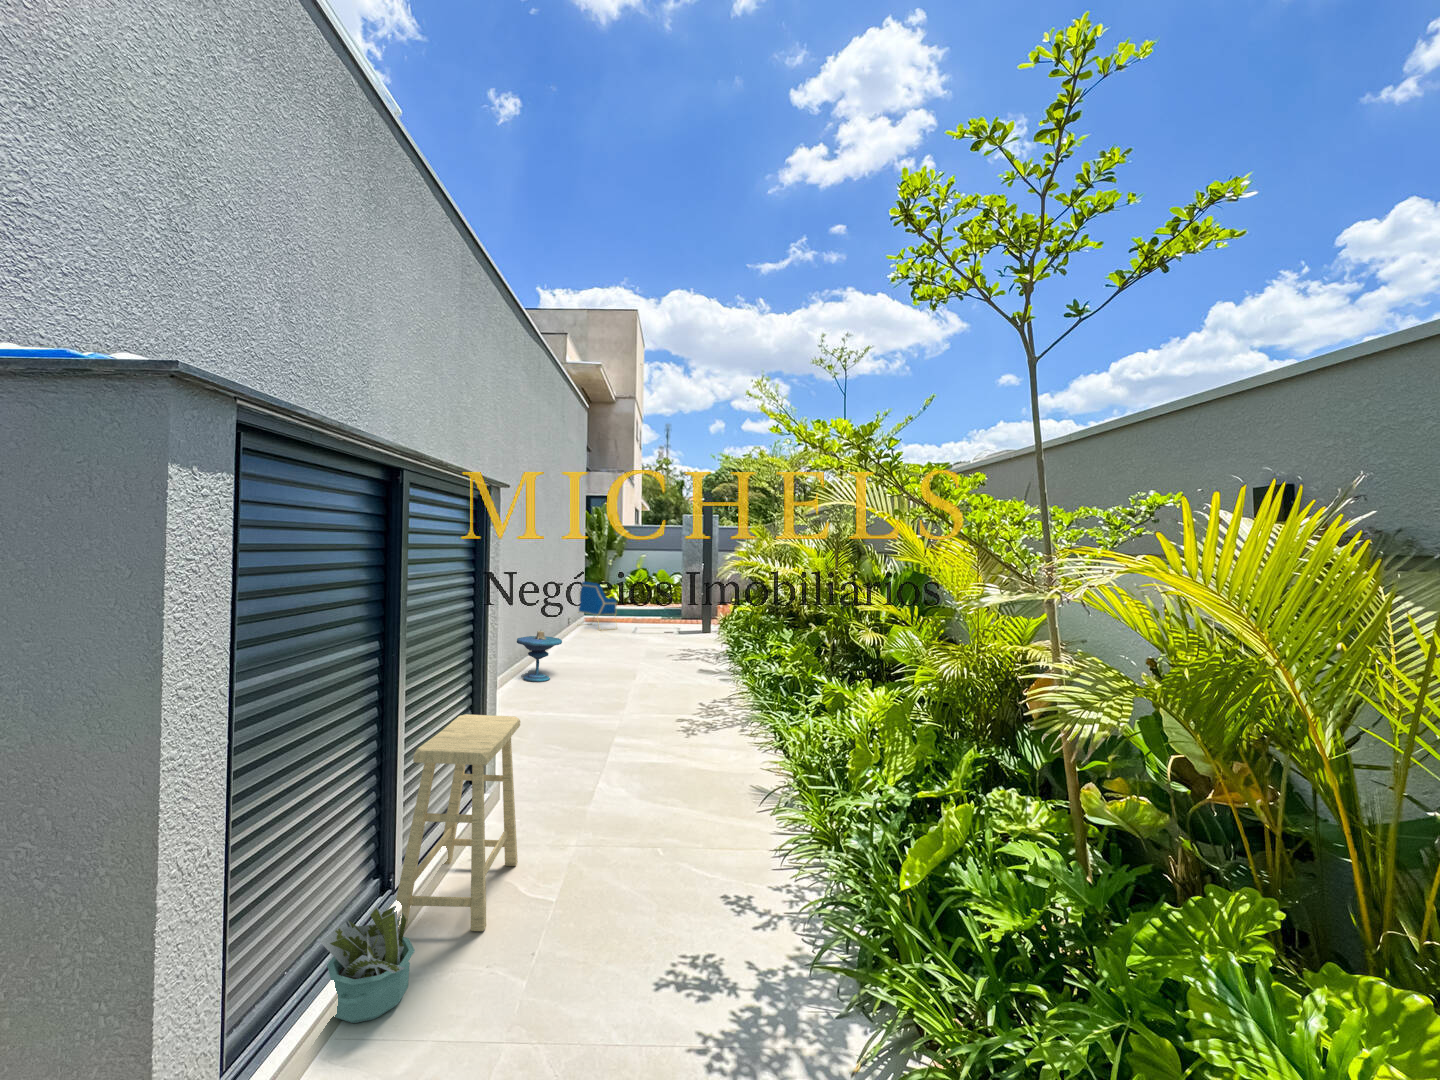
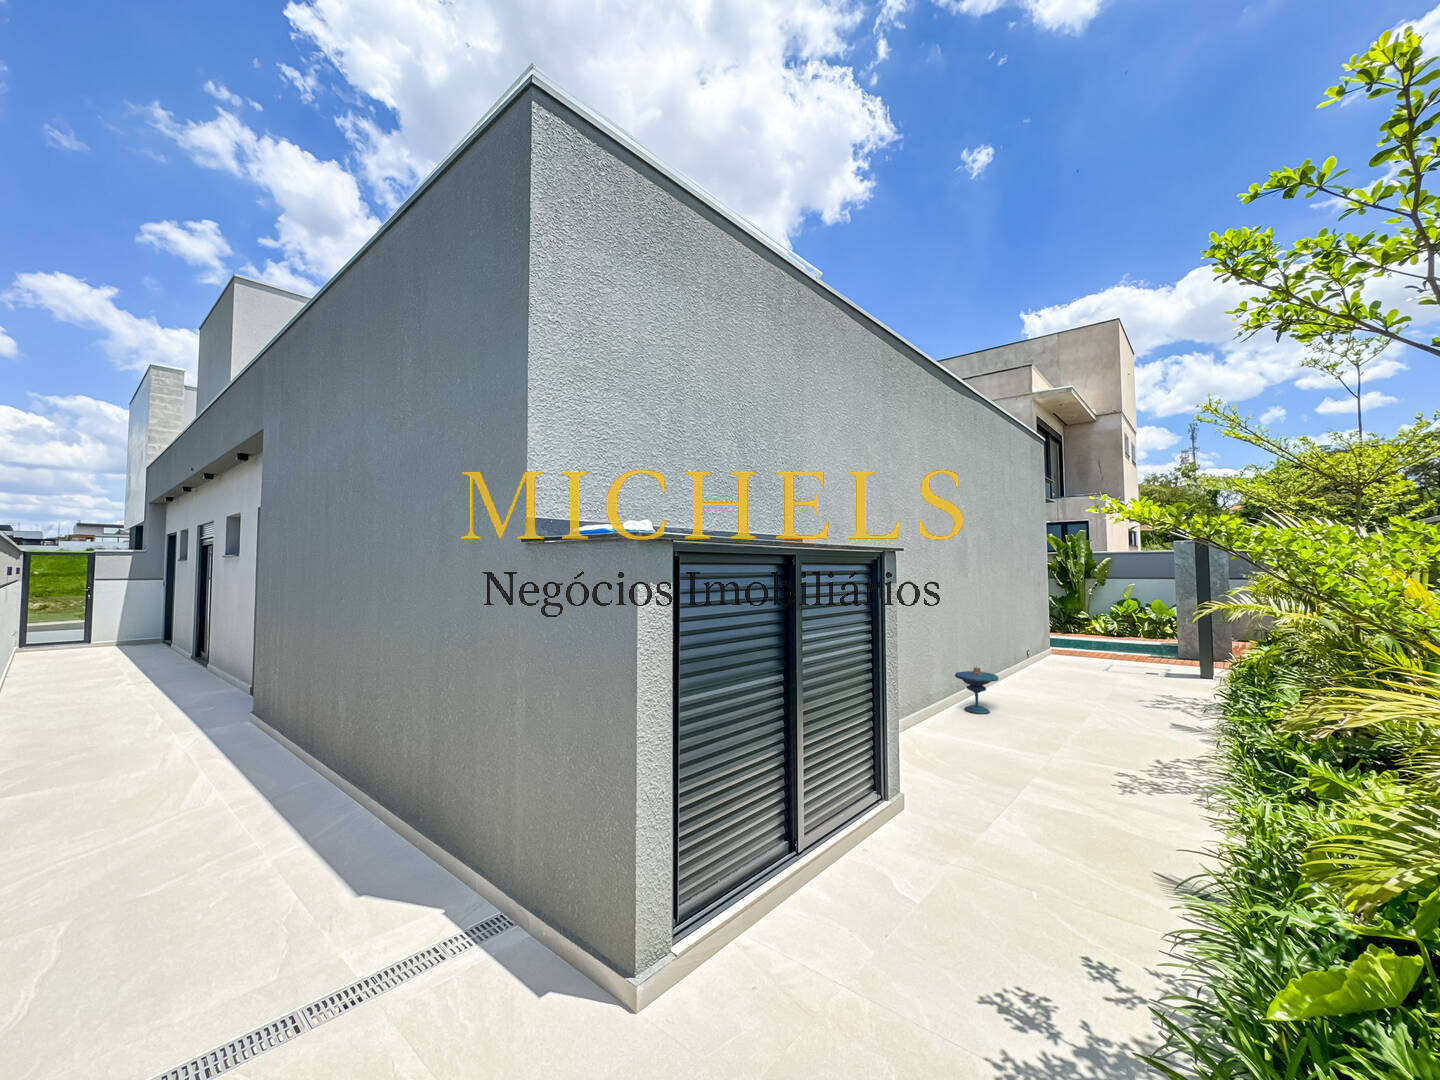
armchair: present [578,582,617,630] -> none [1036,616,1086,666]
stool: present [396,714,520,931] -> none [807,737,904,902]
decorative plant: present [320,906,415,1023] -> none [755,856,808,928]

